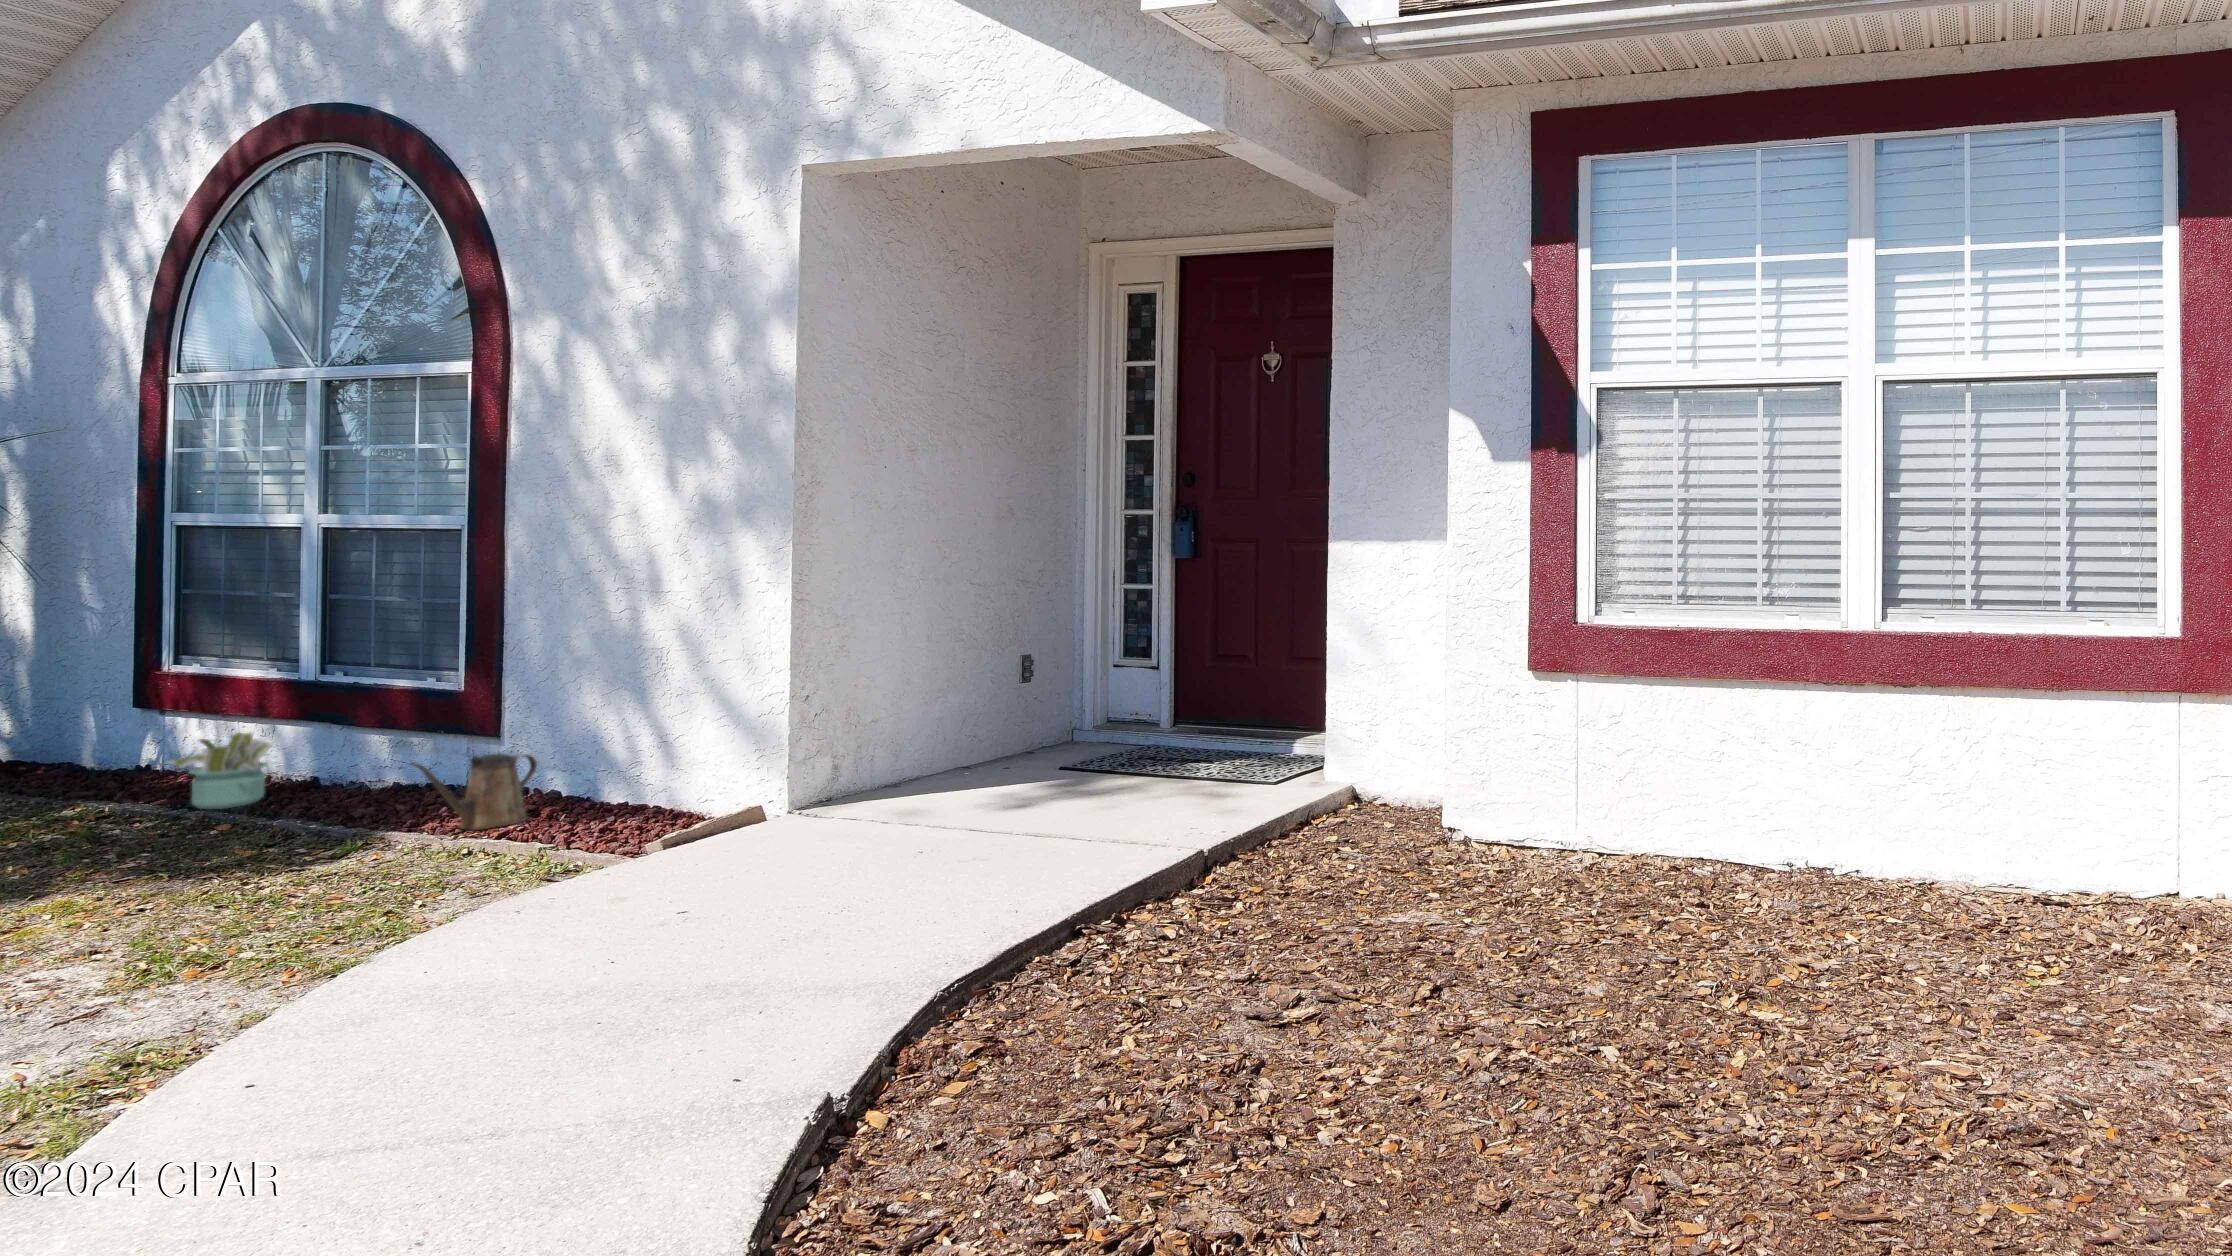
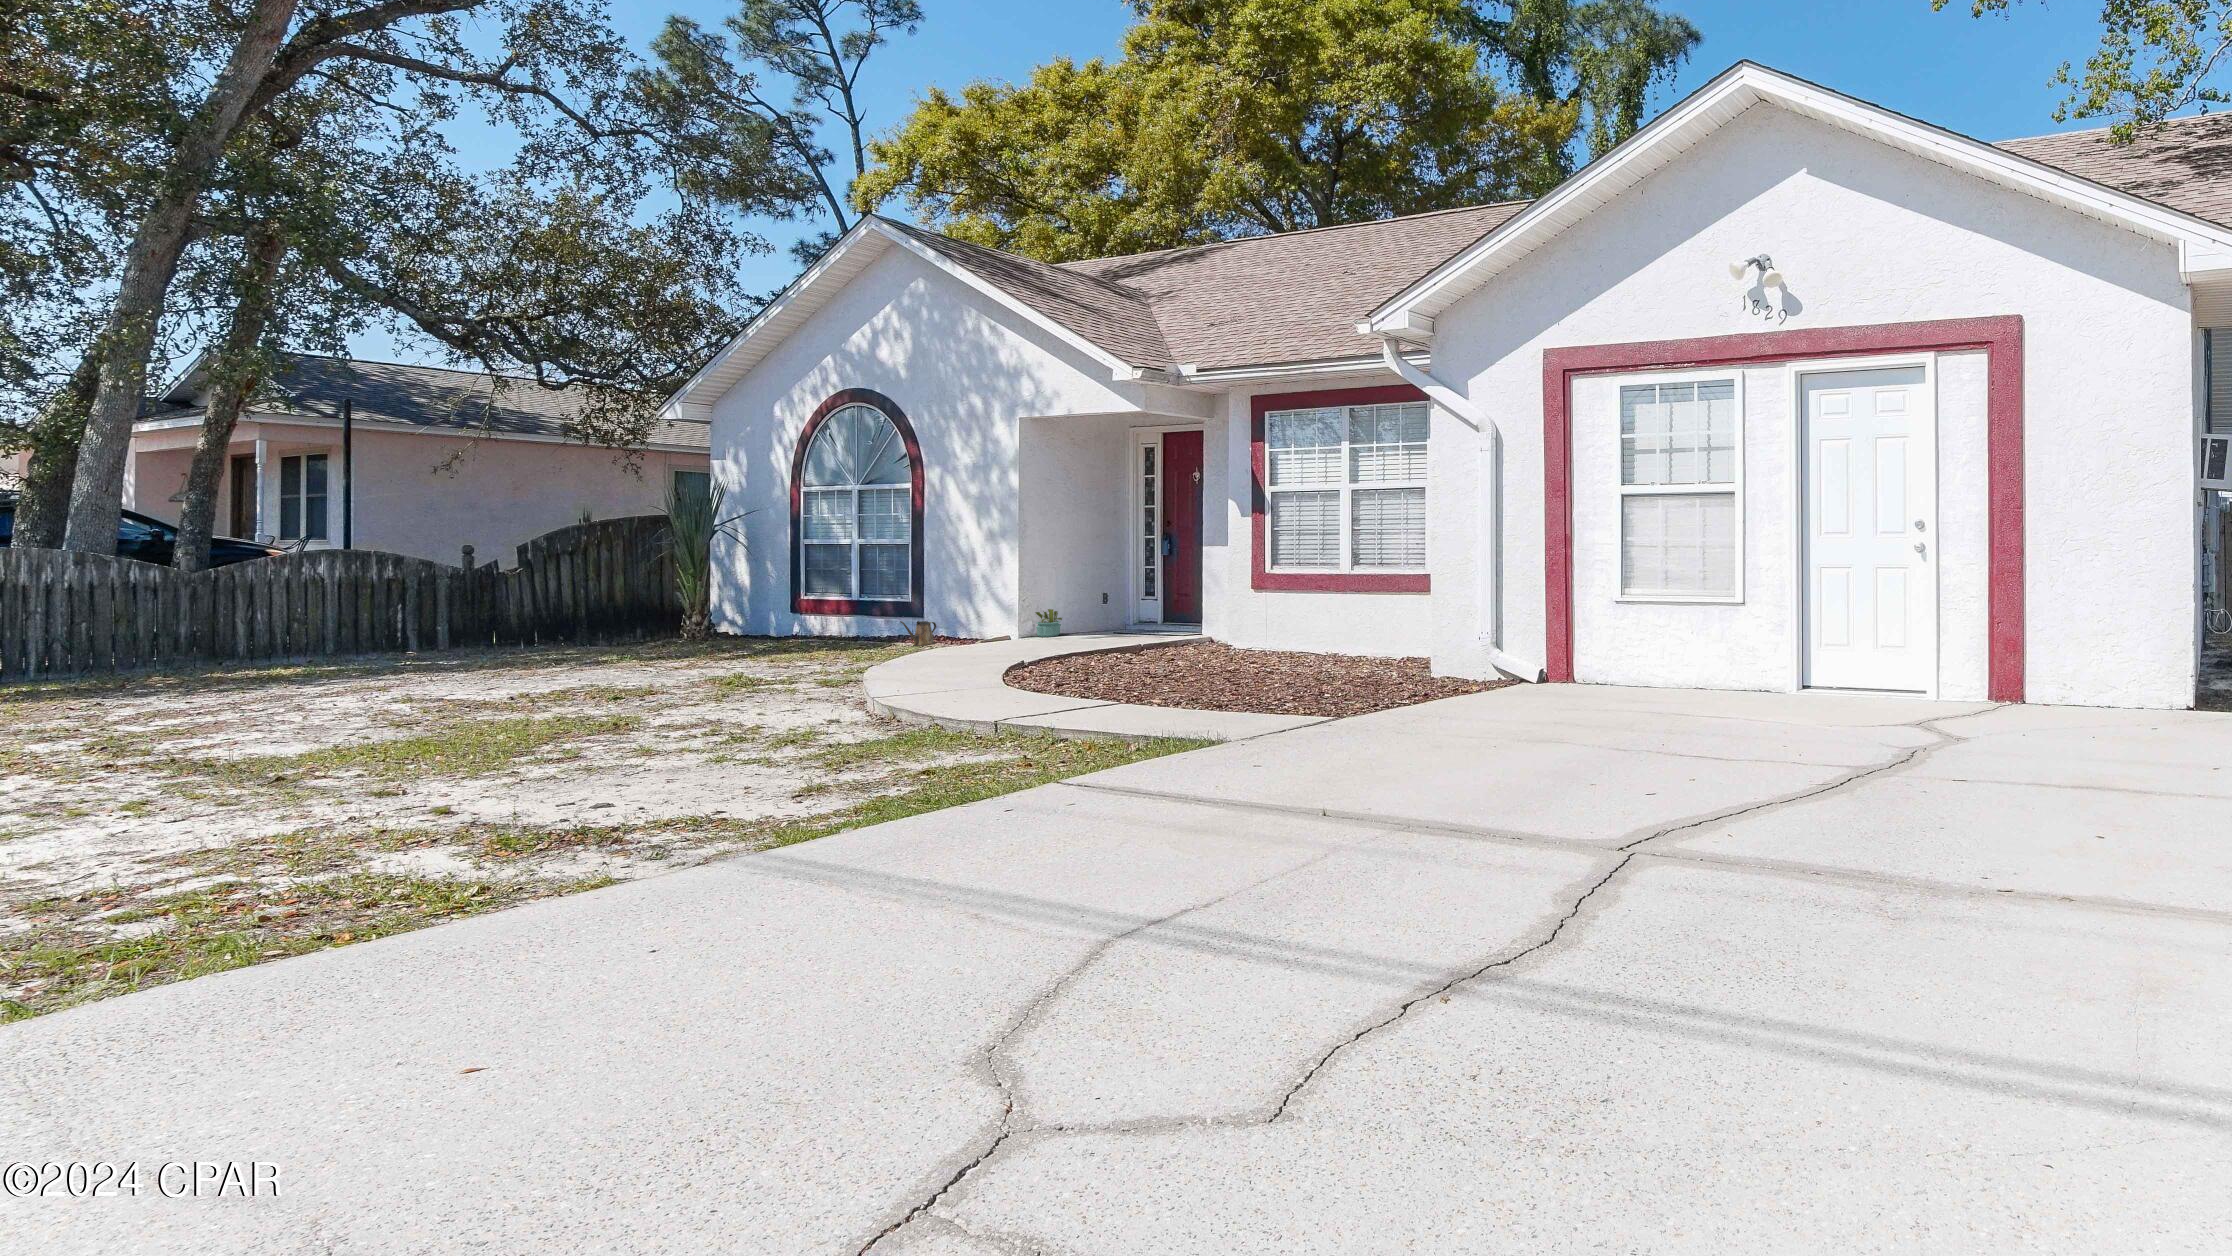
decorative plant: present [169,732,272,809] -> present [1035,609,1062,637]

